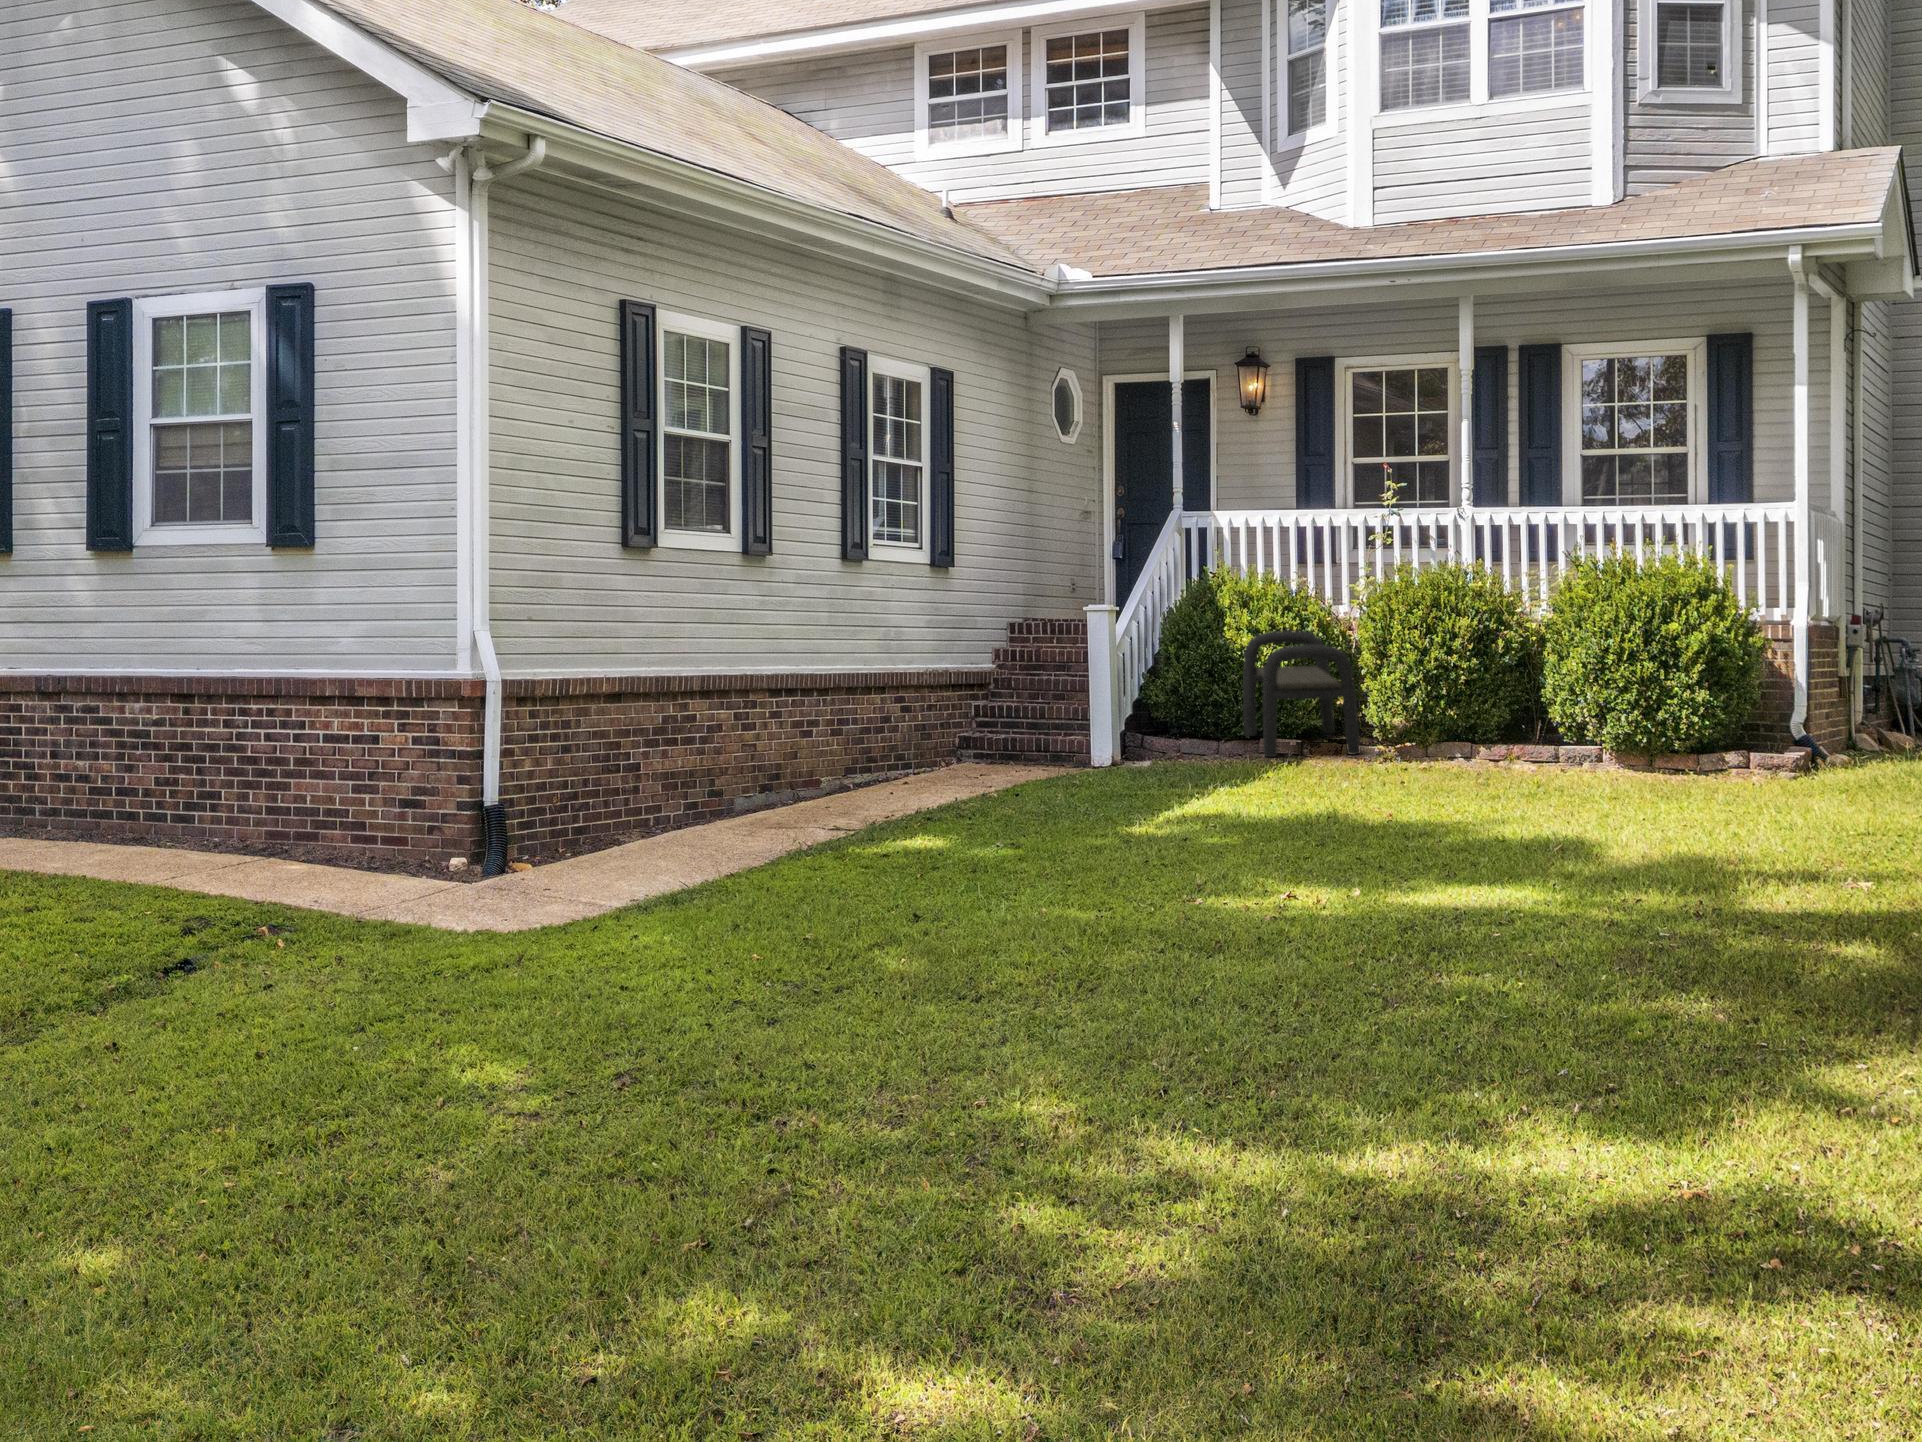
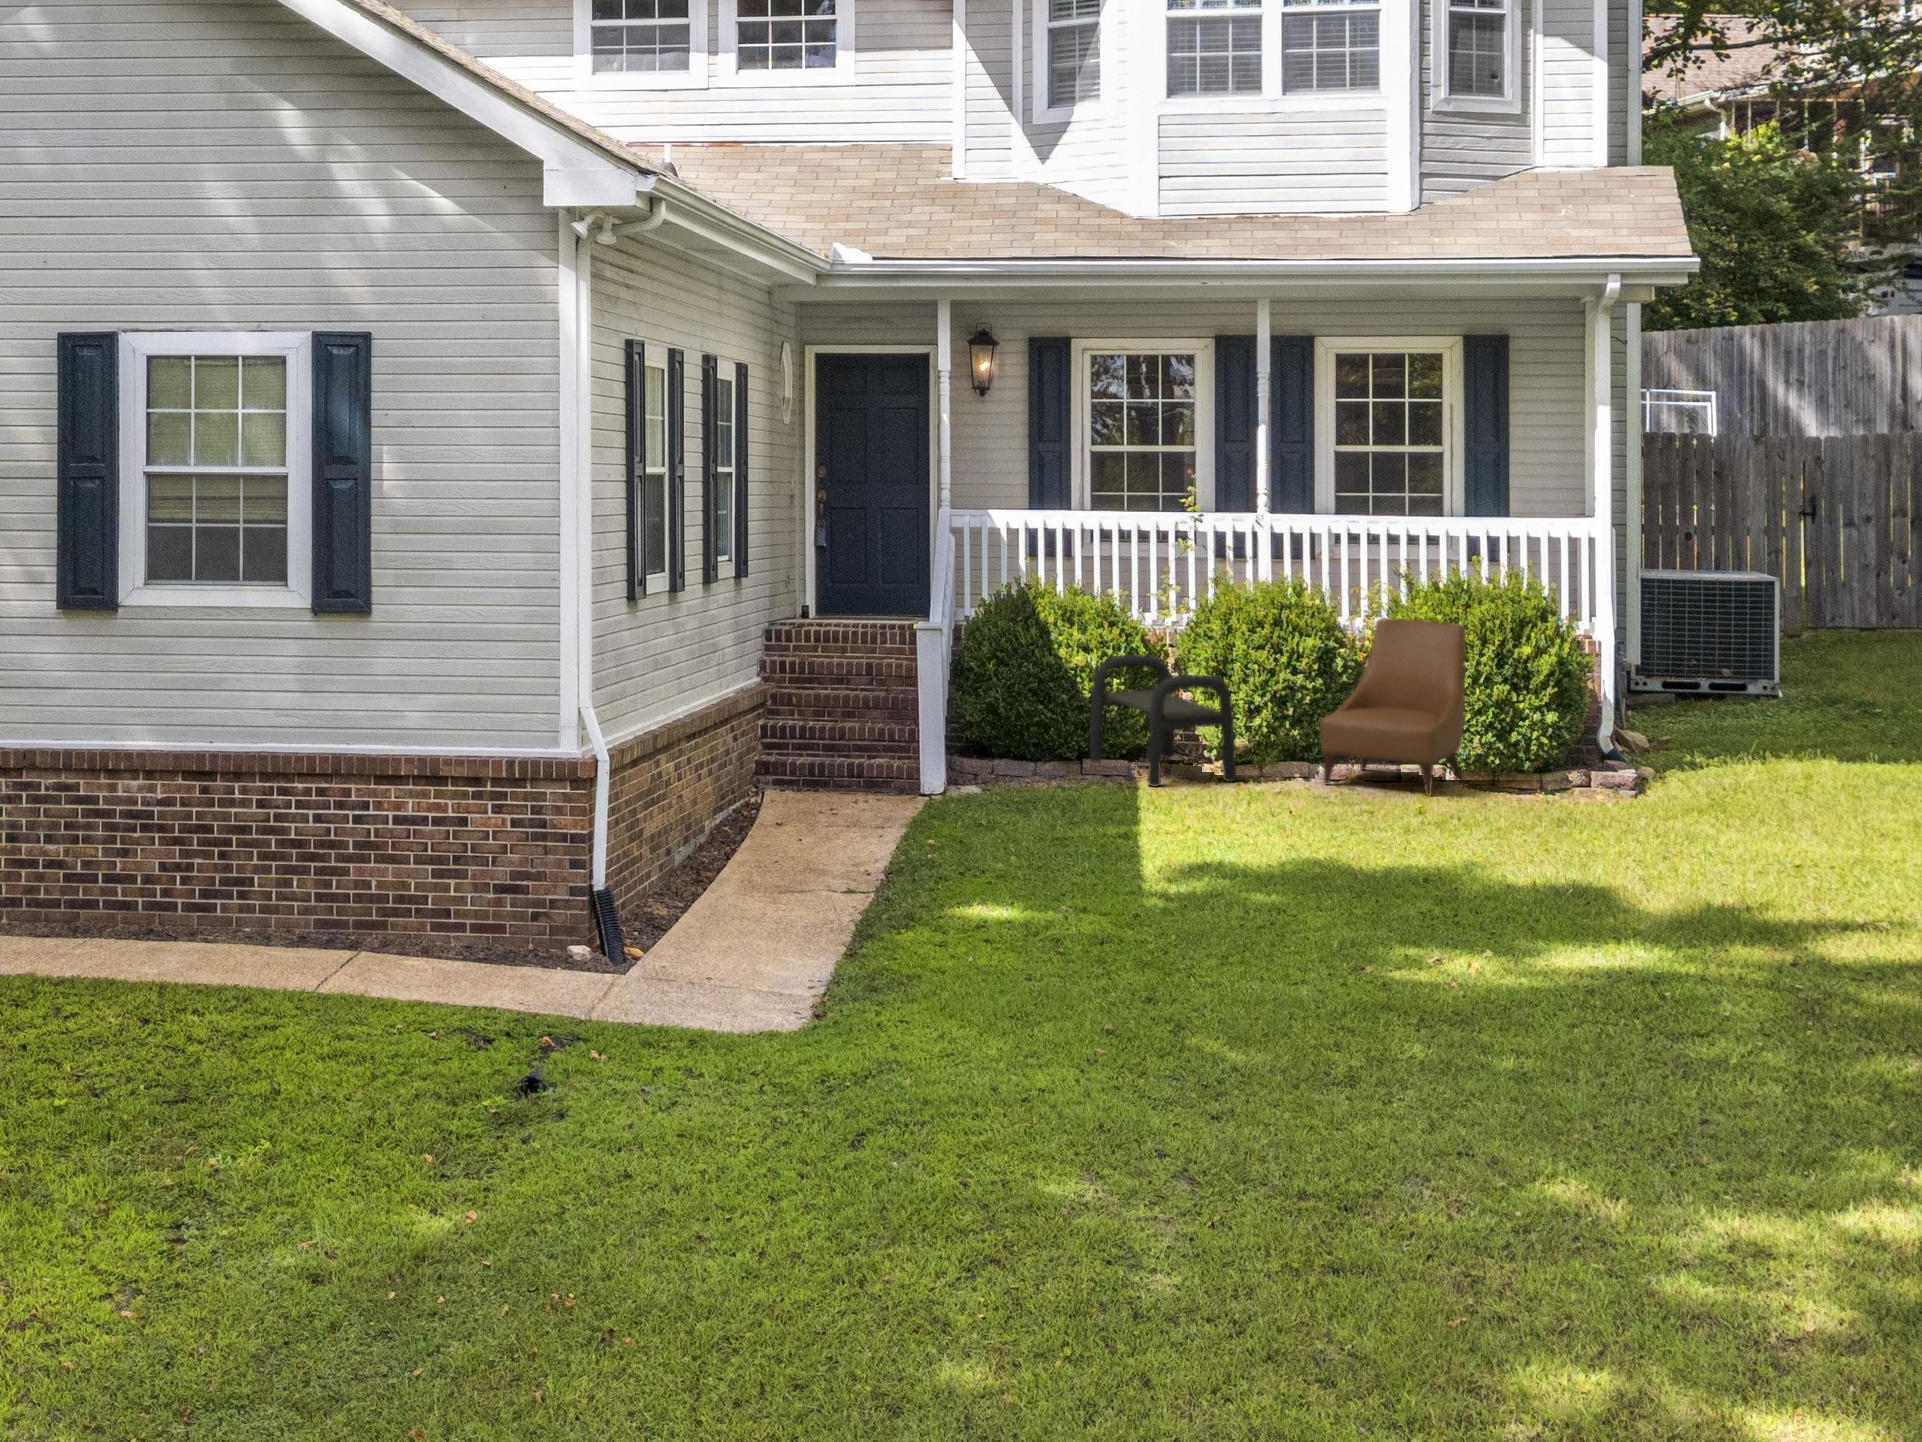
chair: none [1439,592,1604,771] -> present [1320,619,1466,796]

